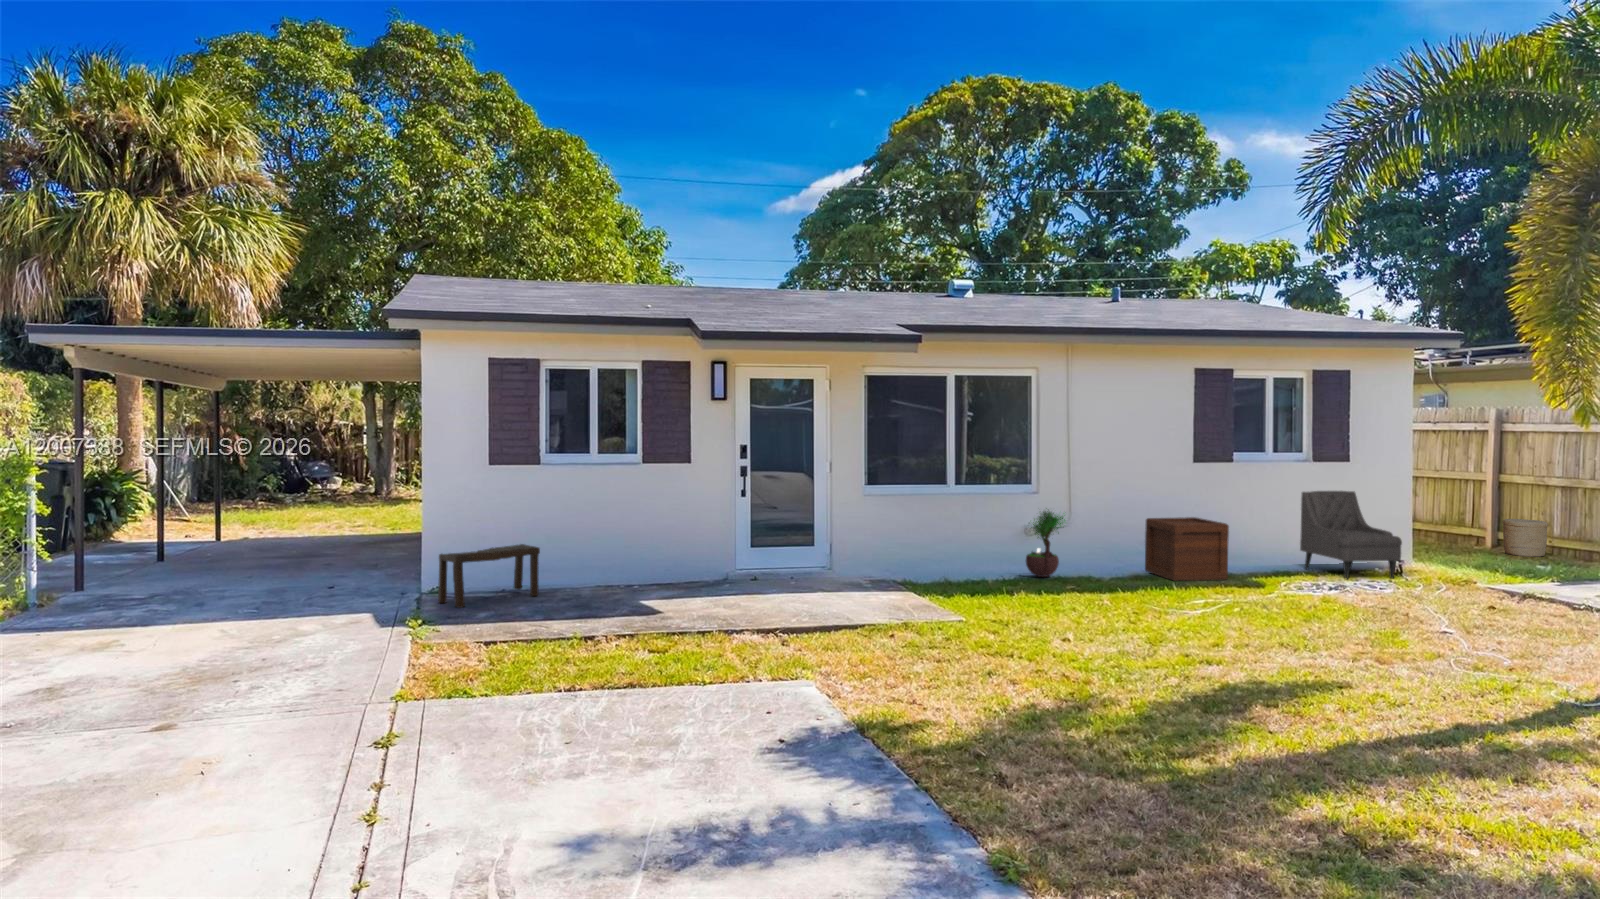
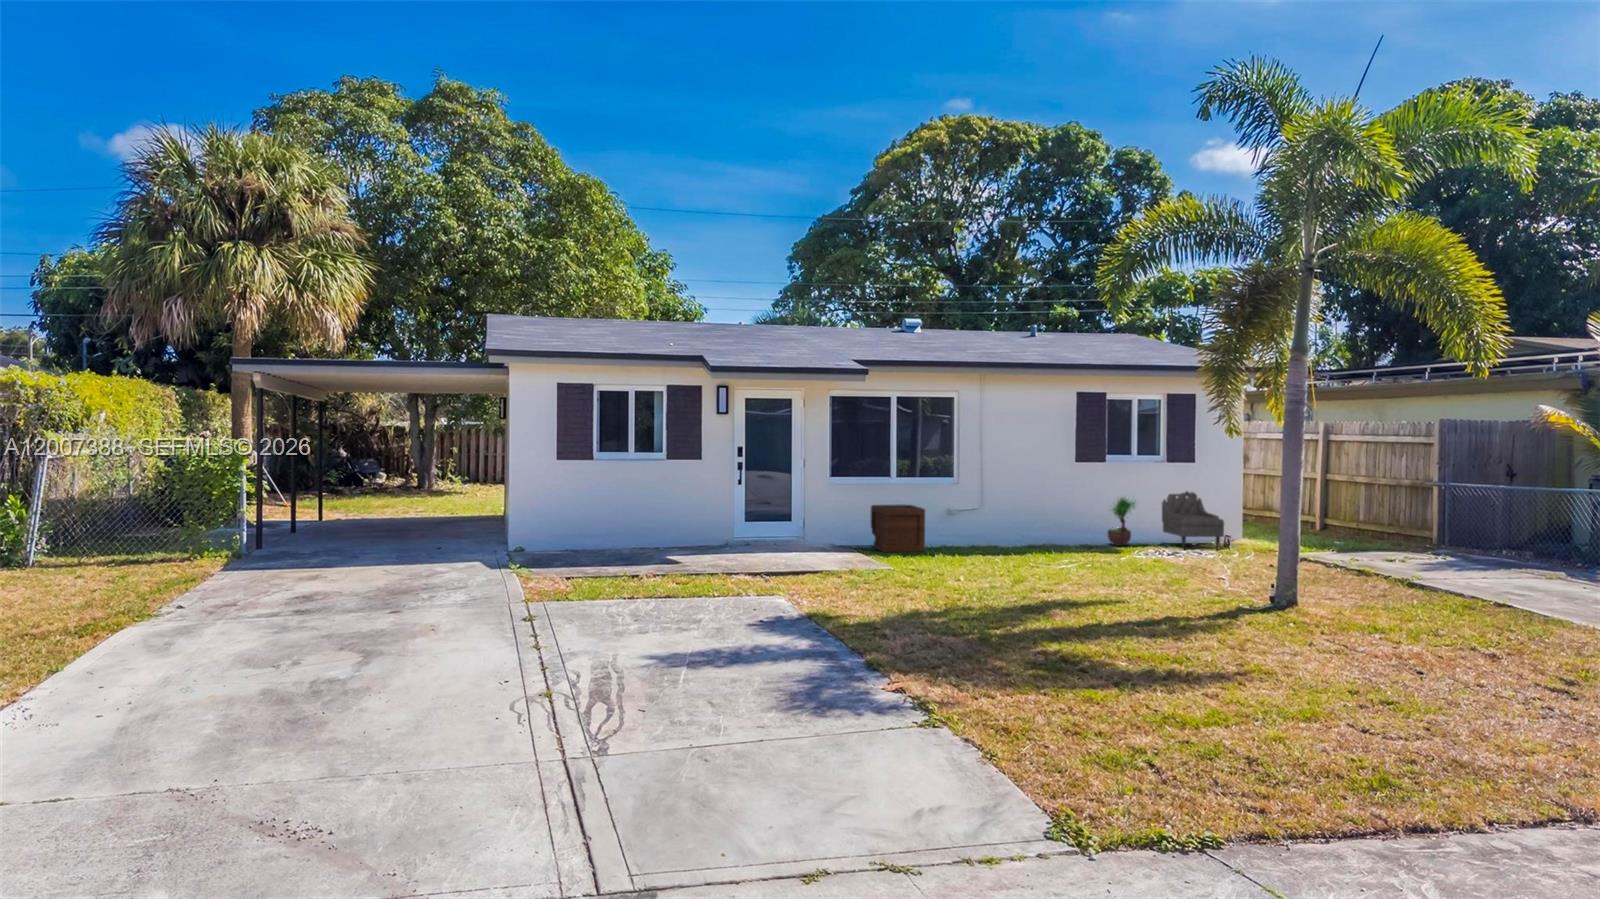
potted tree: present [1026,508,1065,577] -> present [1108,497,1136,546]
wooden crate: present [1145,517,1229,581] -> present [871,504,925,552]
woven basket: present [1502,519,1548,557] -> none [1327,510,1359,539]
bench: present [438,544,540,608] -> none [522,517,593,560]

